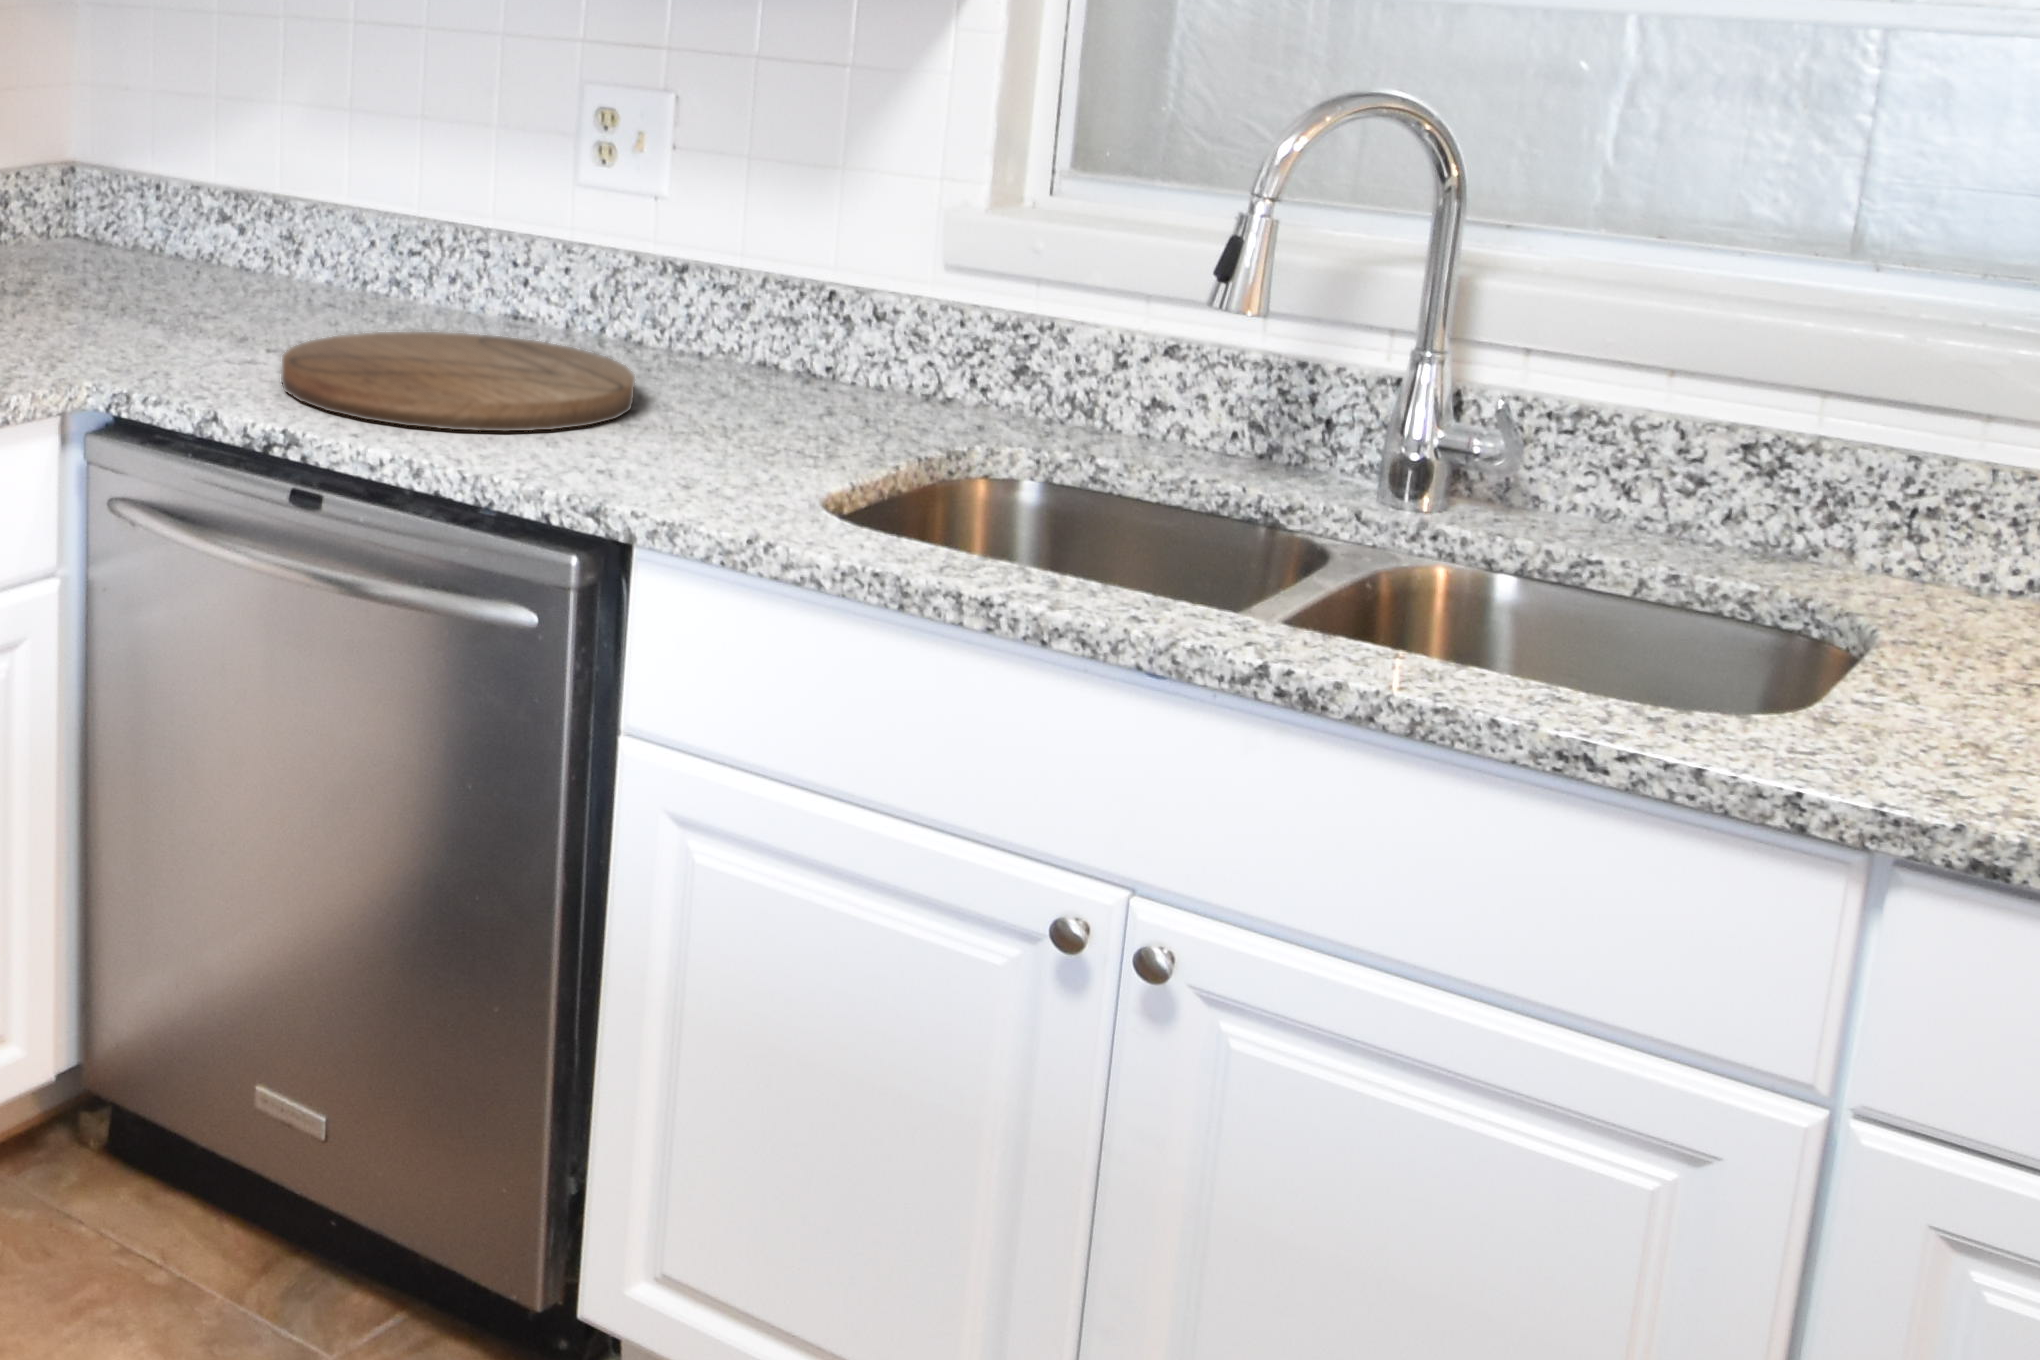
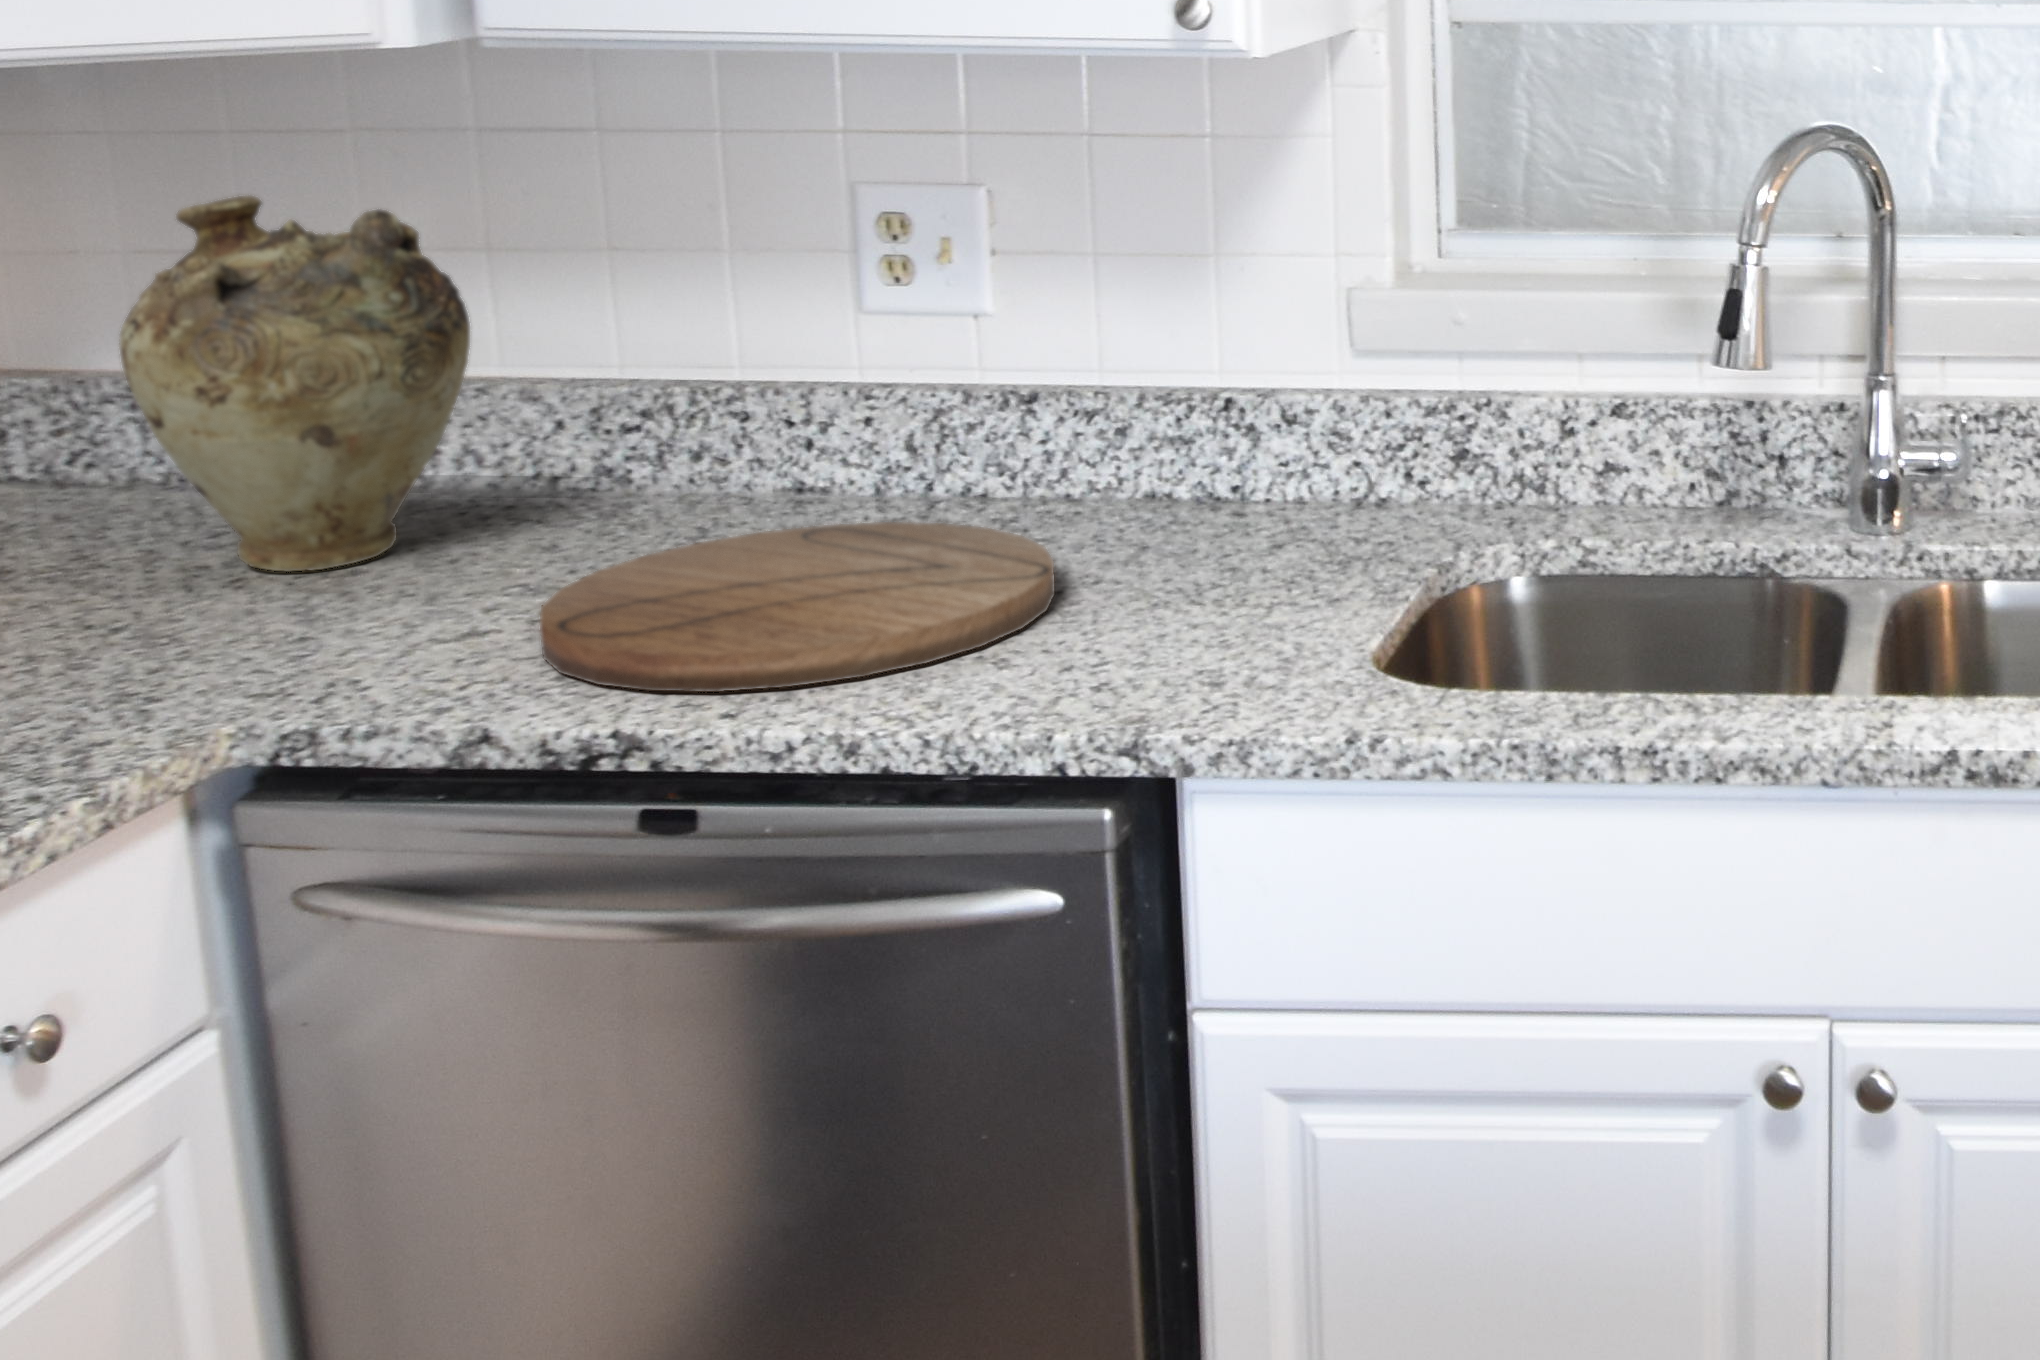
vase: none [109,49,309,312] -> present [119,196,470,571]

